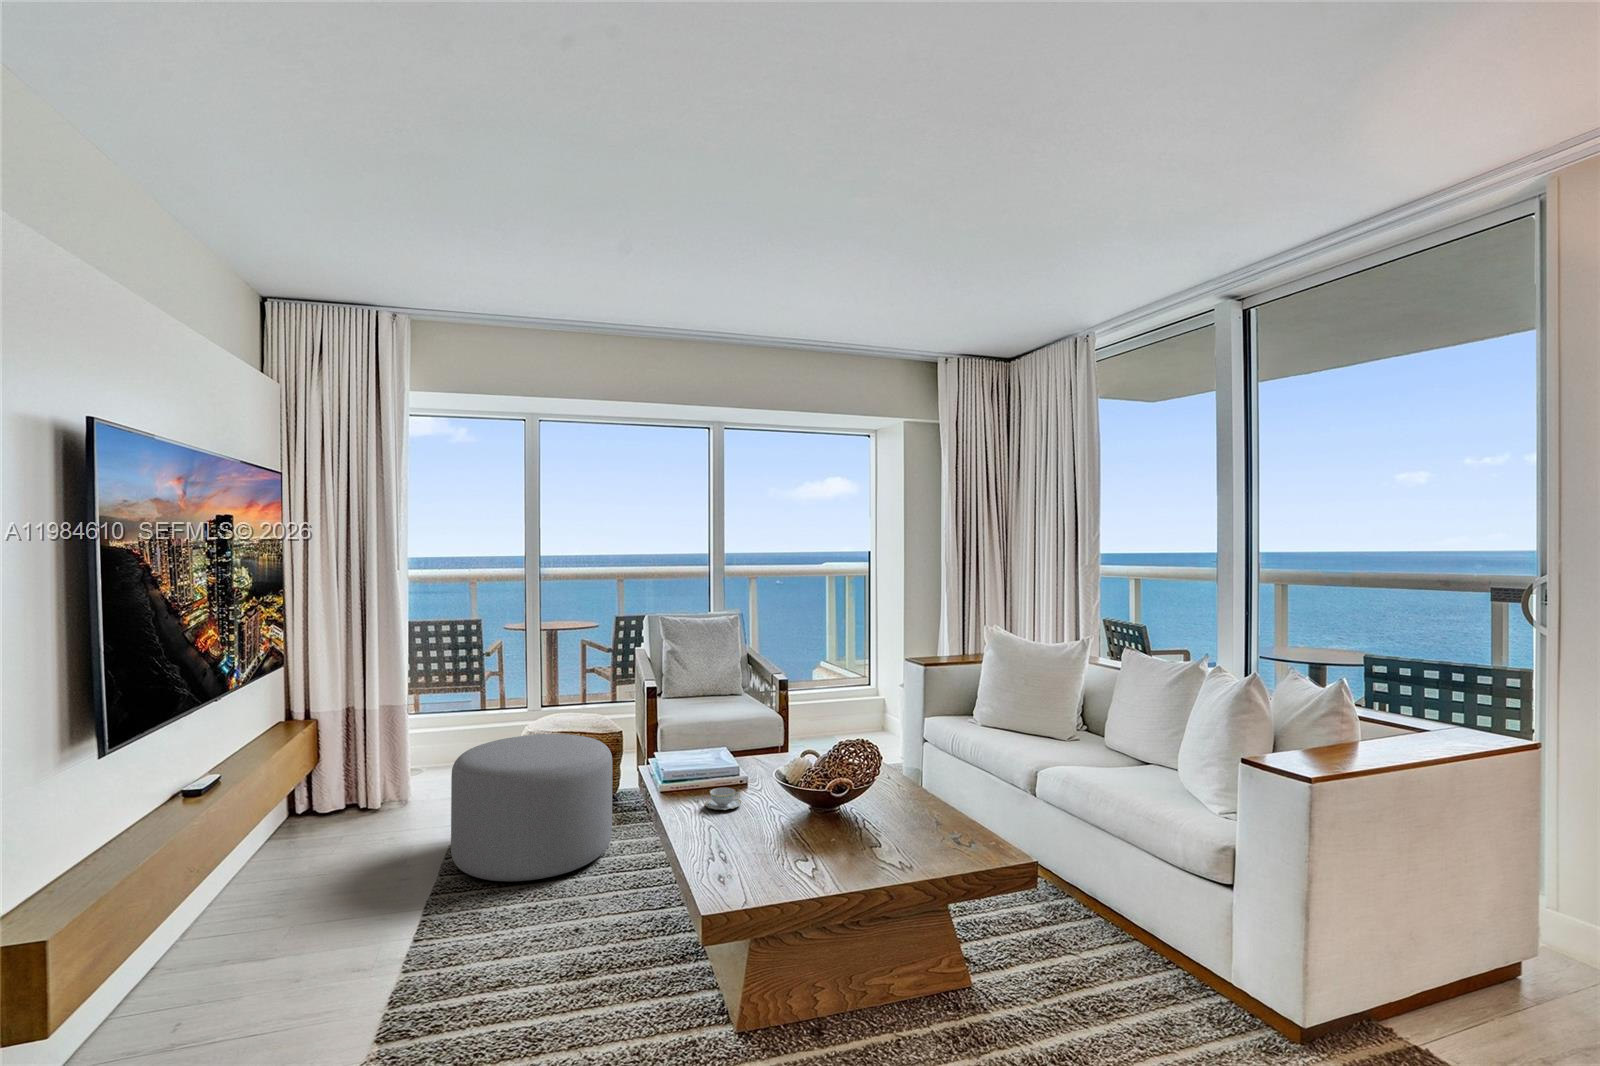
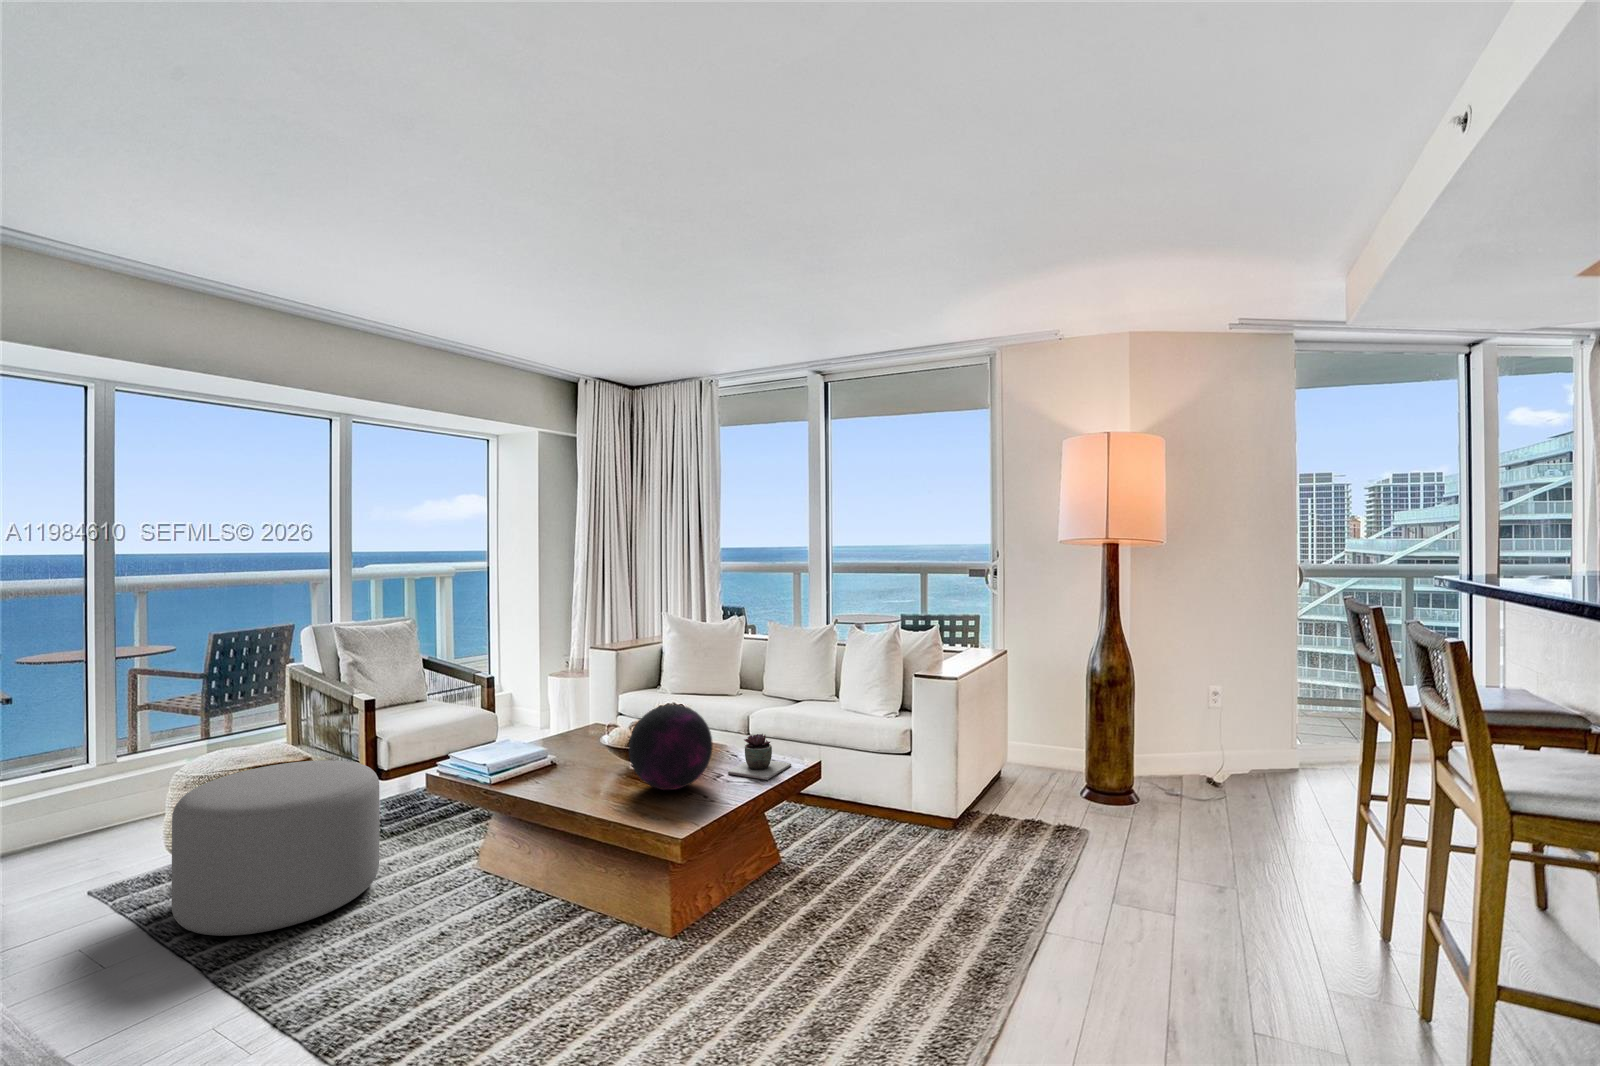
decorative orb: none [753,738,857,847] -> present [629,704,713,790]
teacup: present [705,788,741,810] -> none [547,766,580,785]
succulent plant: none [890,798,984,865] -> present [728,734,791,780]

